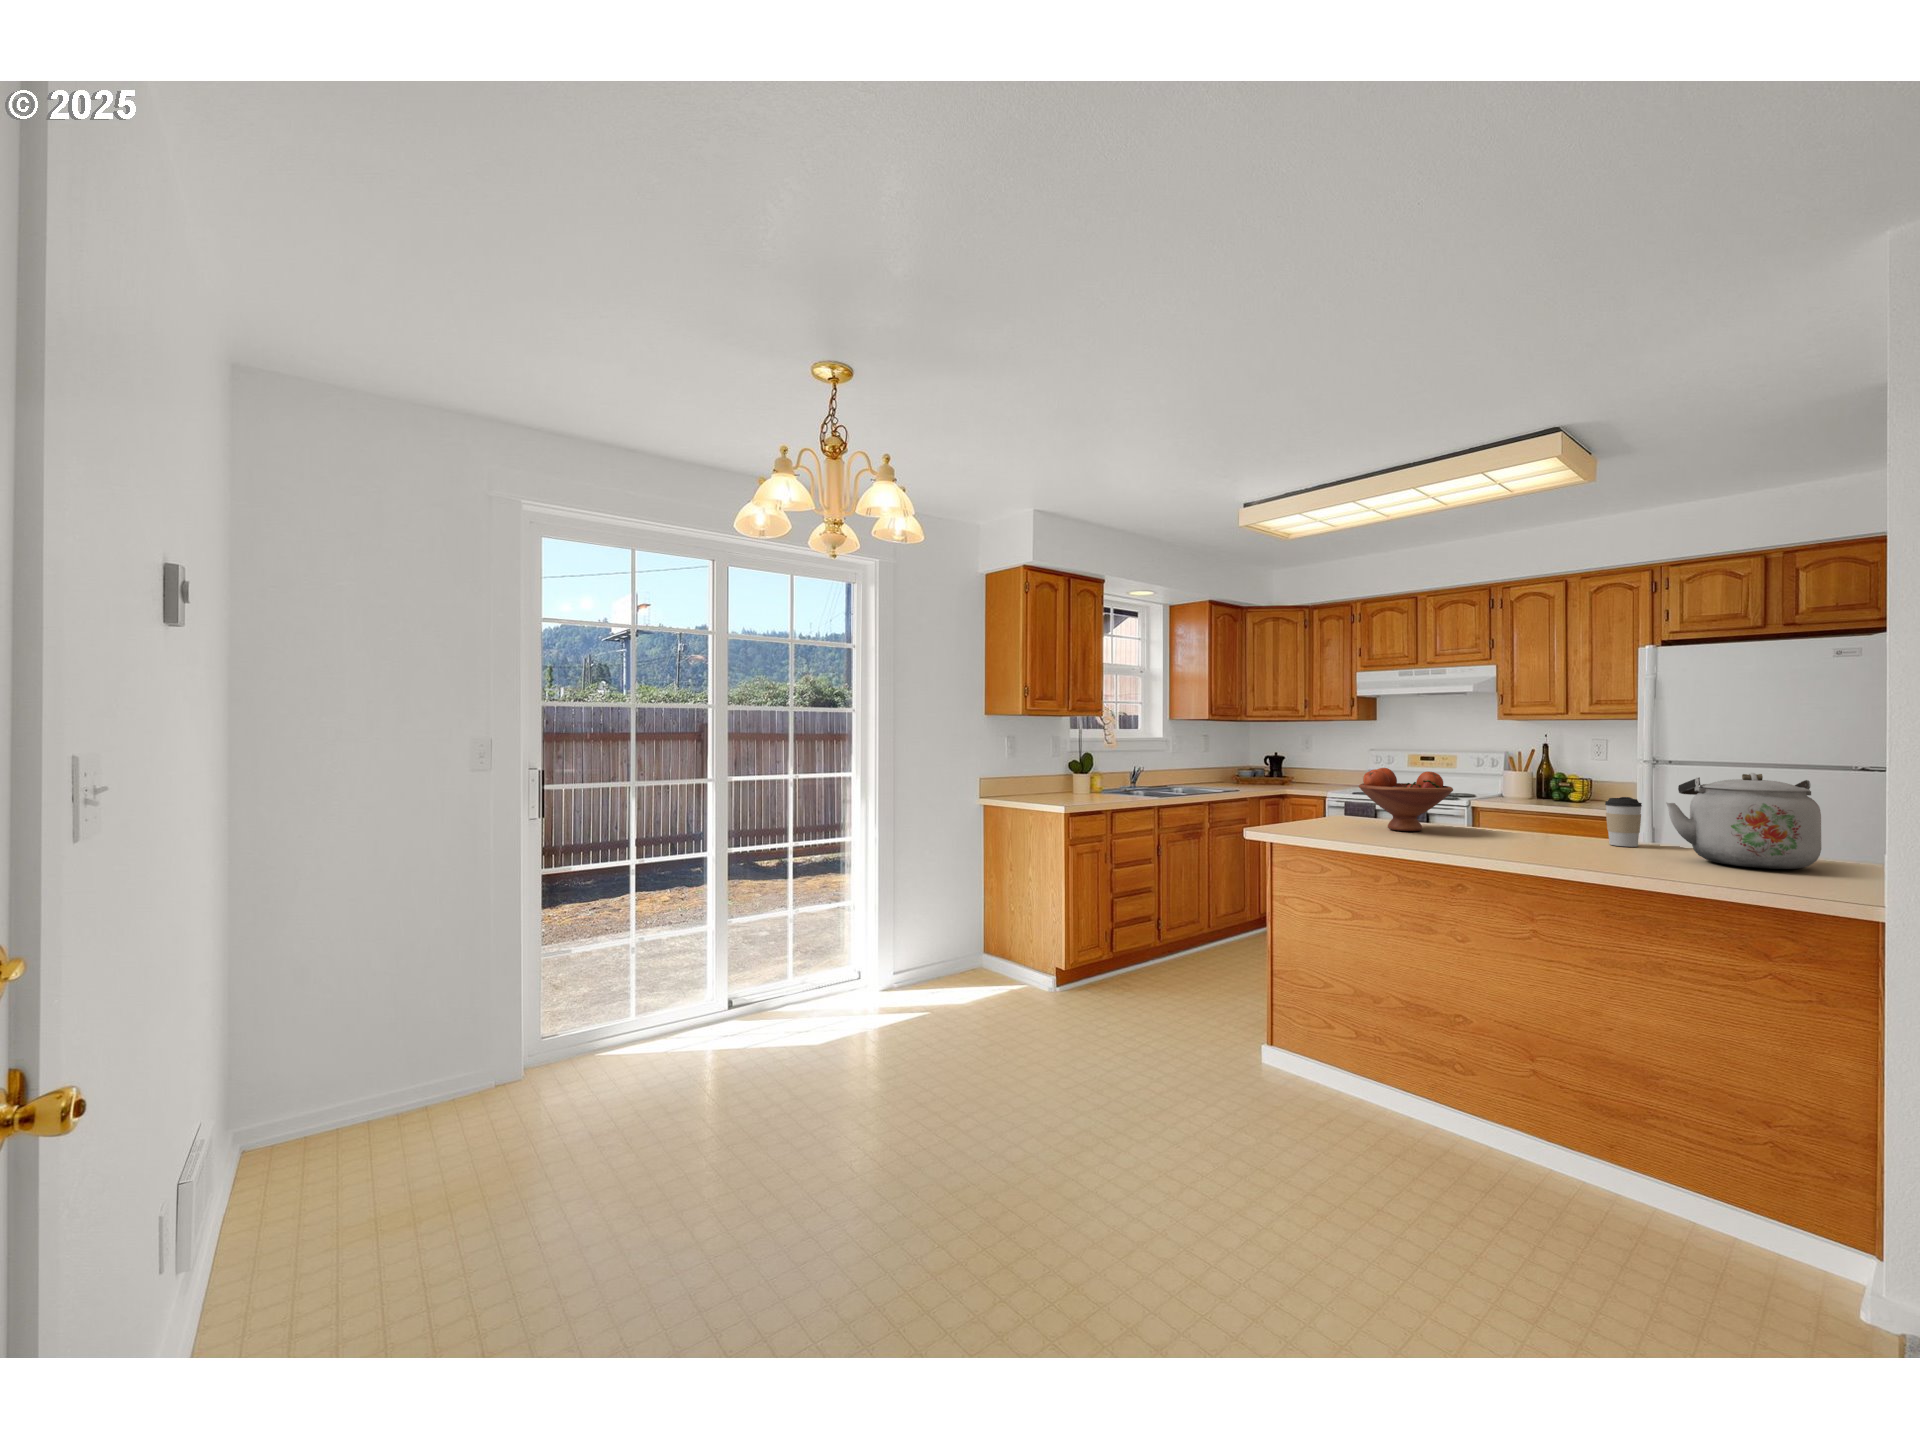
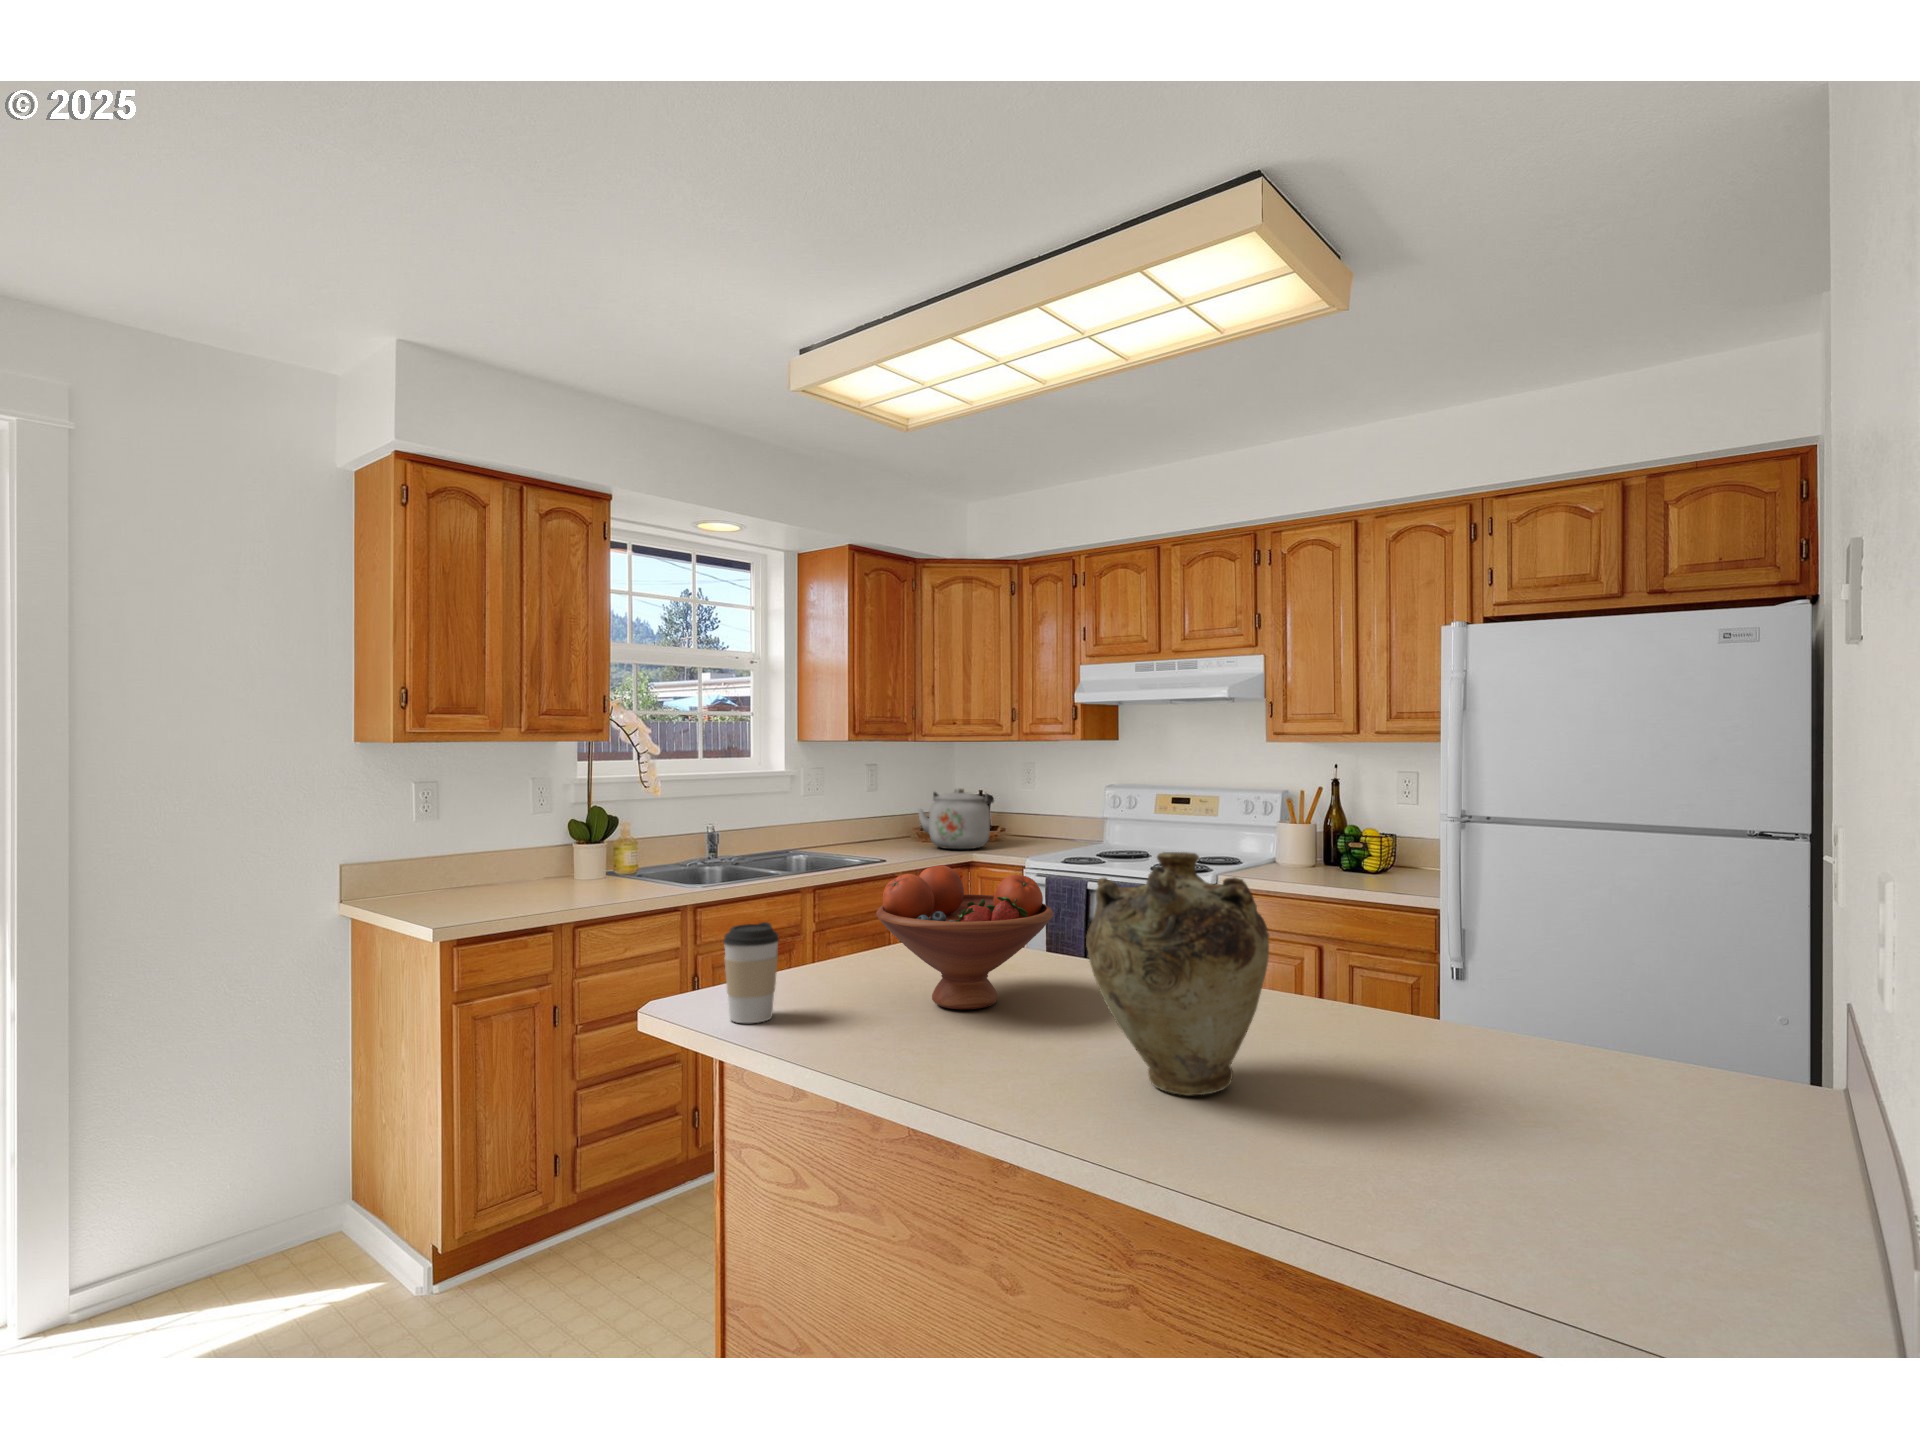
vase: none [1502,752,1595,851] -> present [1086,852,1269,1095]
kettle: present [1666,773,1821,869] -> present [918,788,994,849]
coffee cup: present [1605,797,1642,847] -> present [723,922,779,1023]

